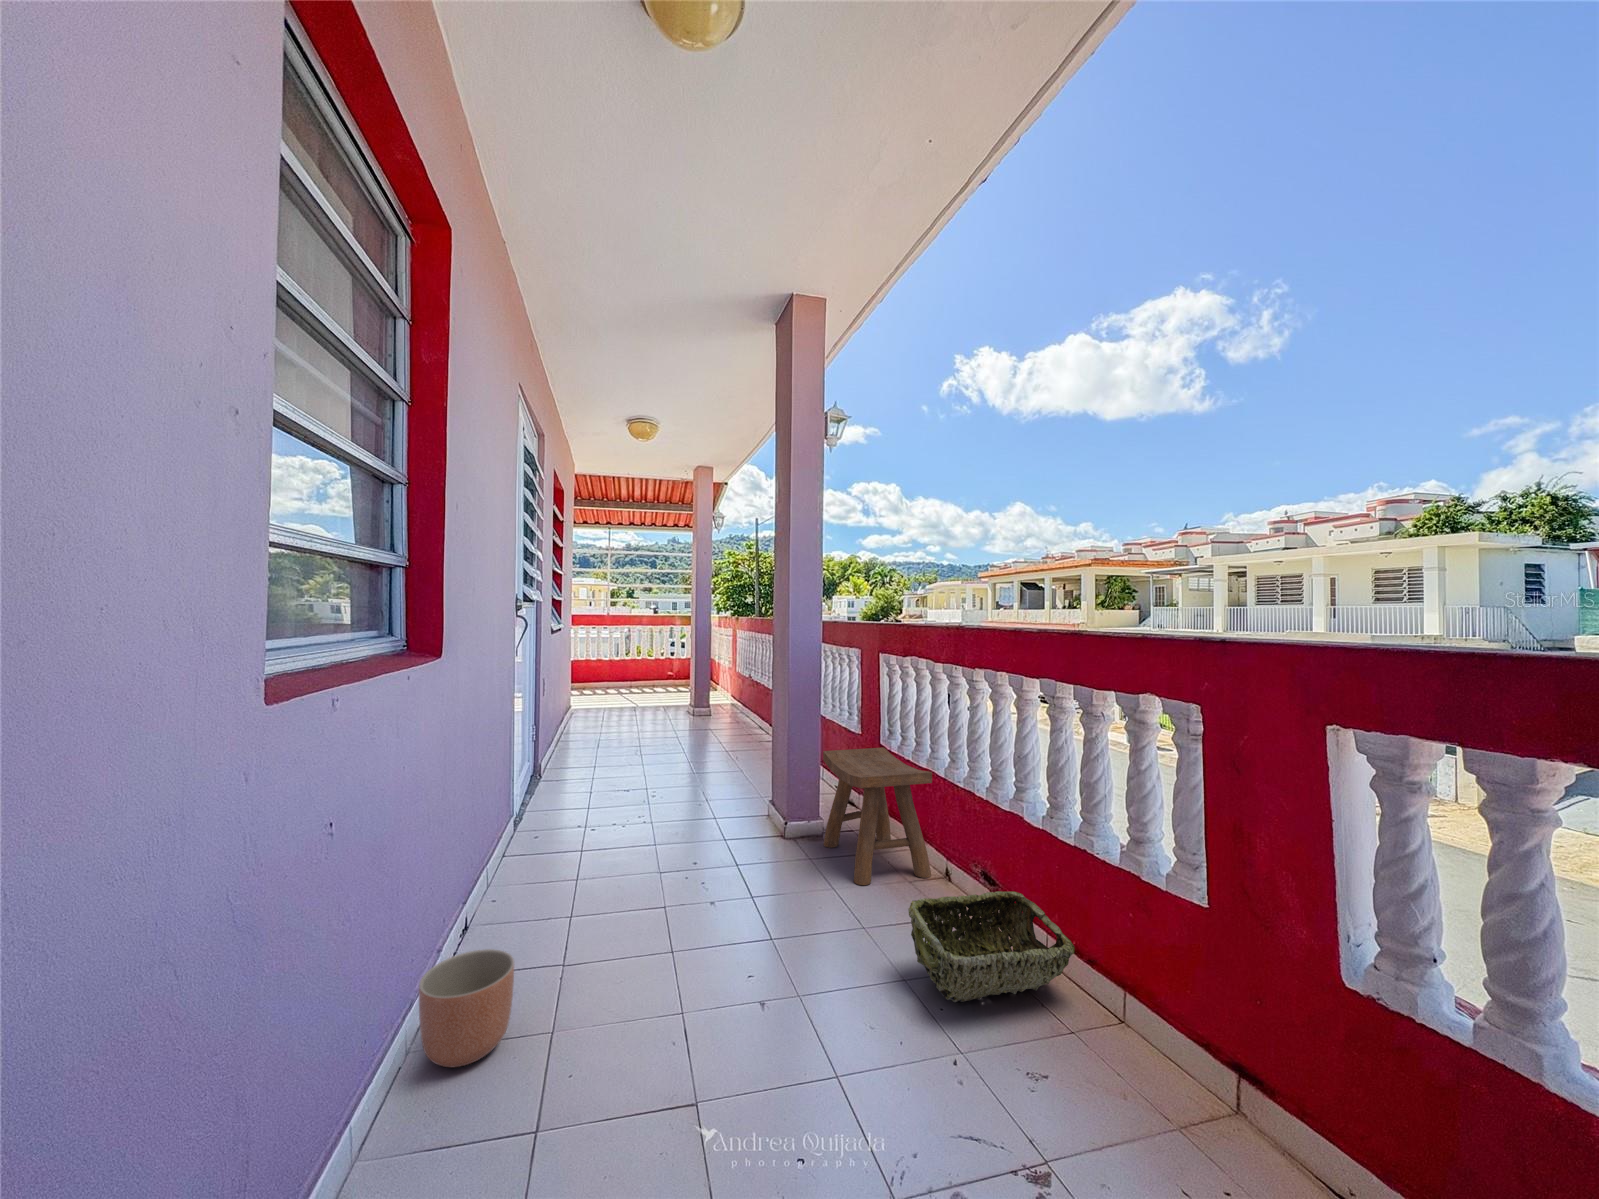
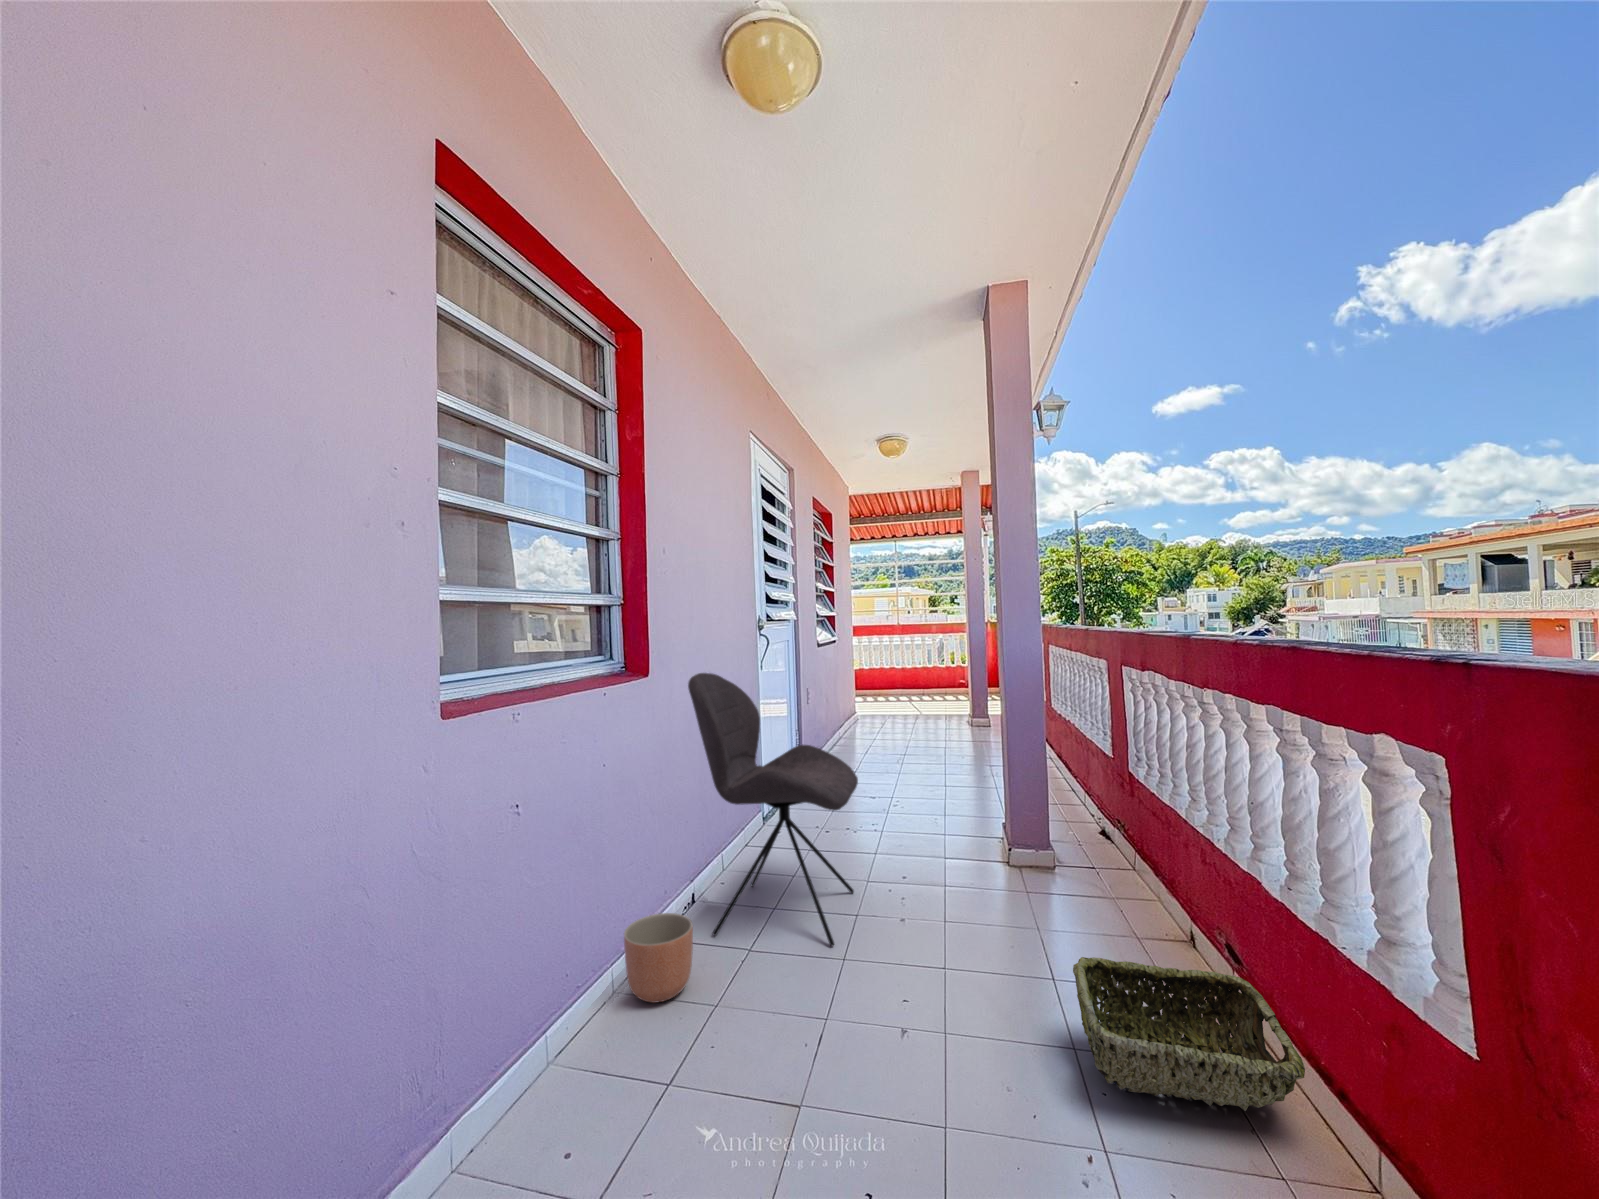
chair: none [476,657,673,968] -> present [688,673,858,946]
stool: present [823,748,932,885] -> none [1045,775,1172,939]

